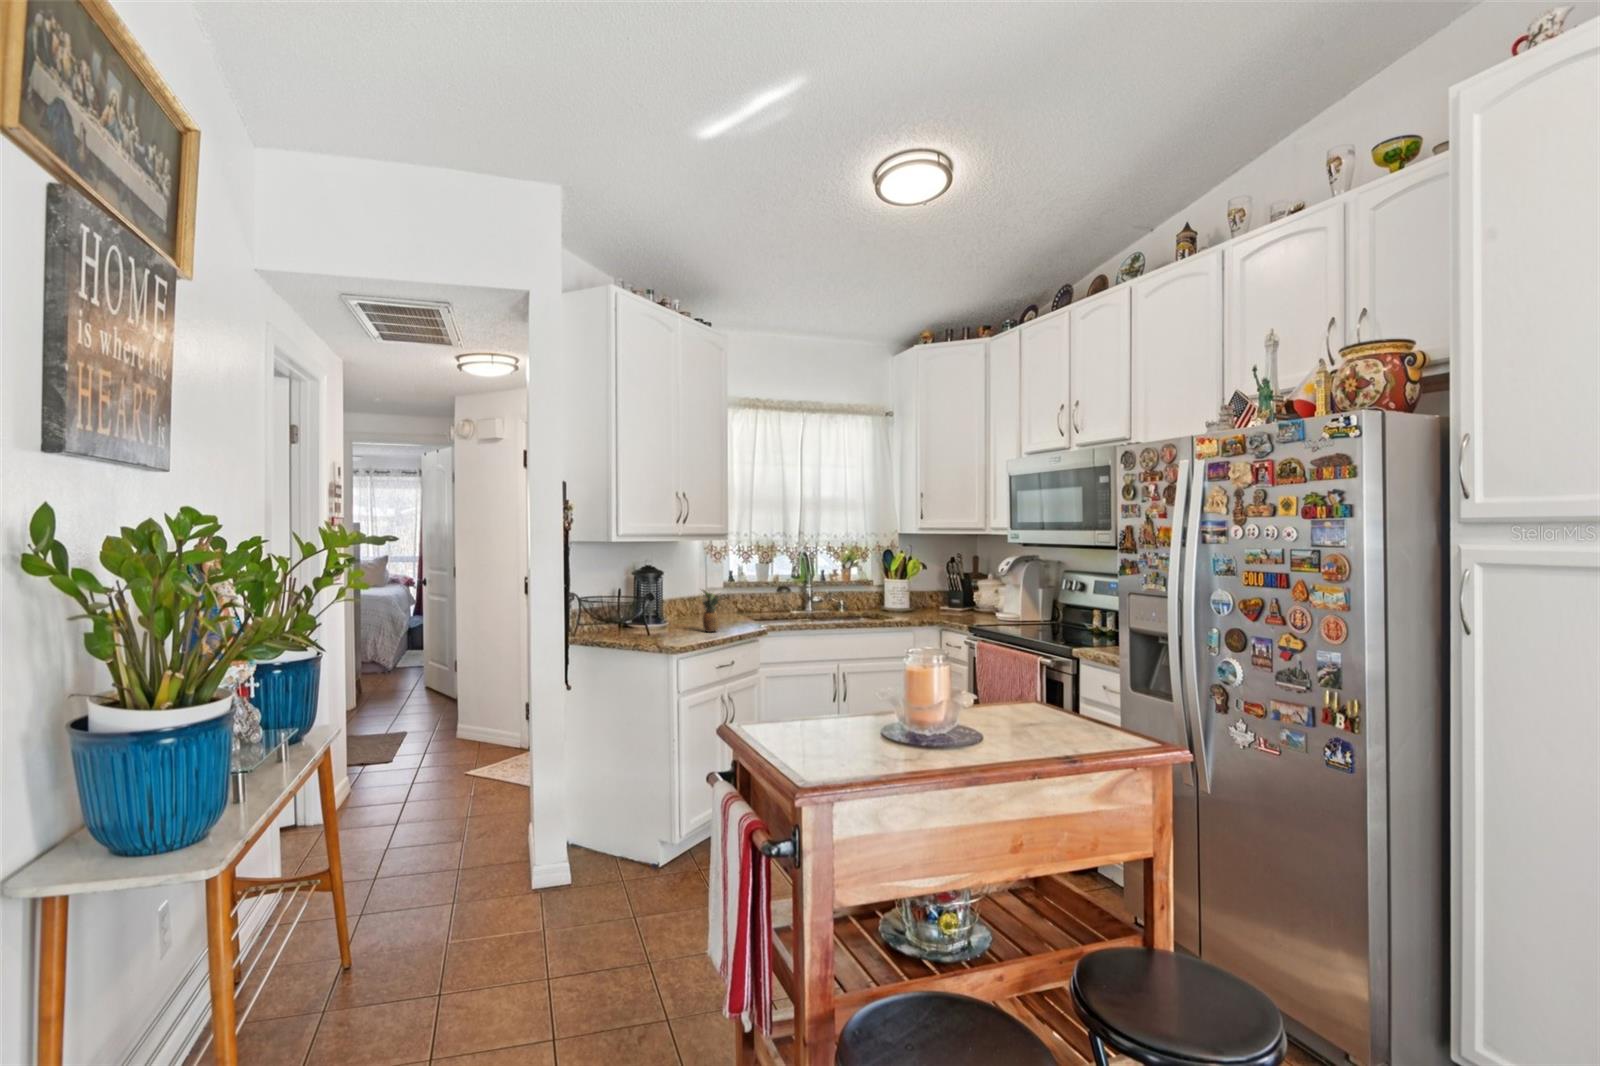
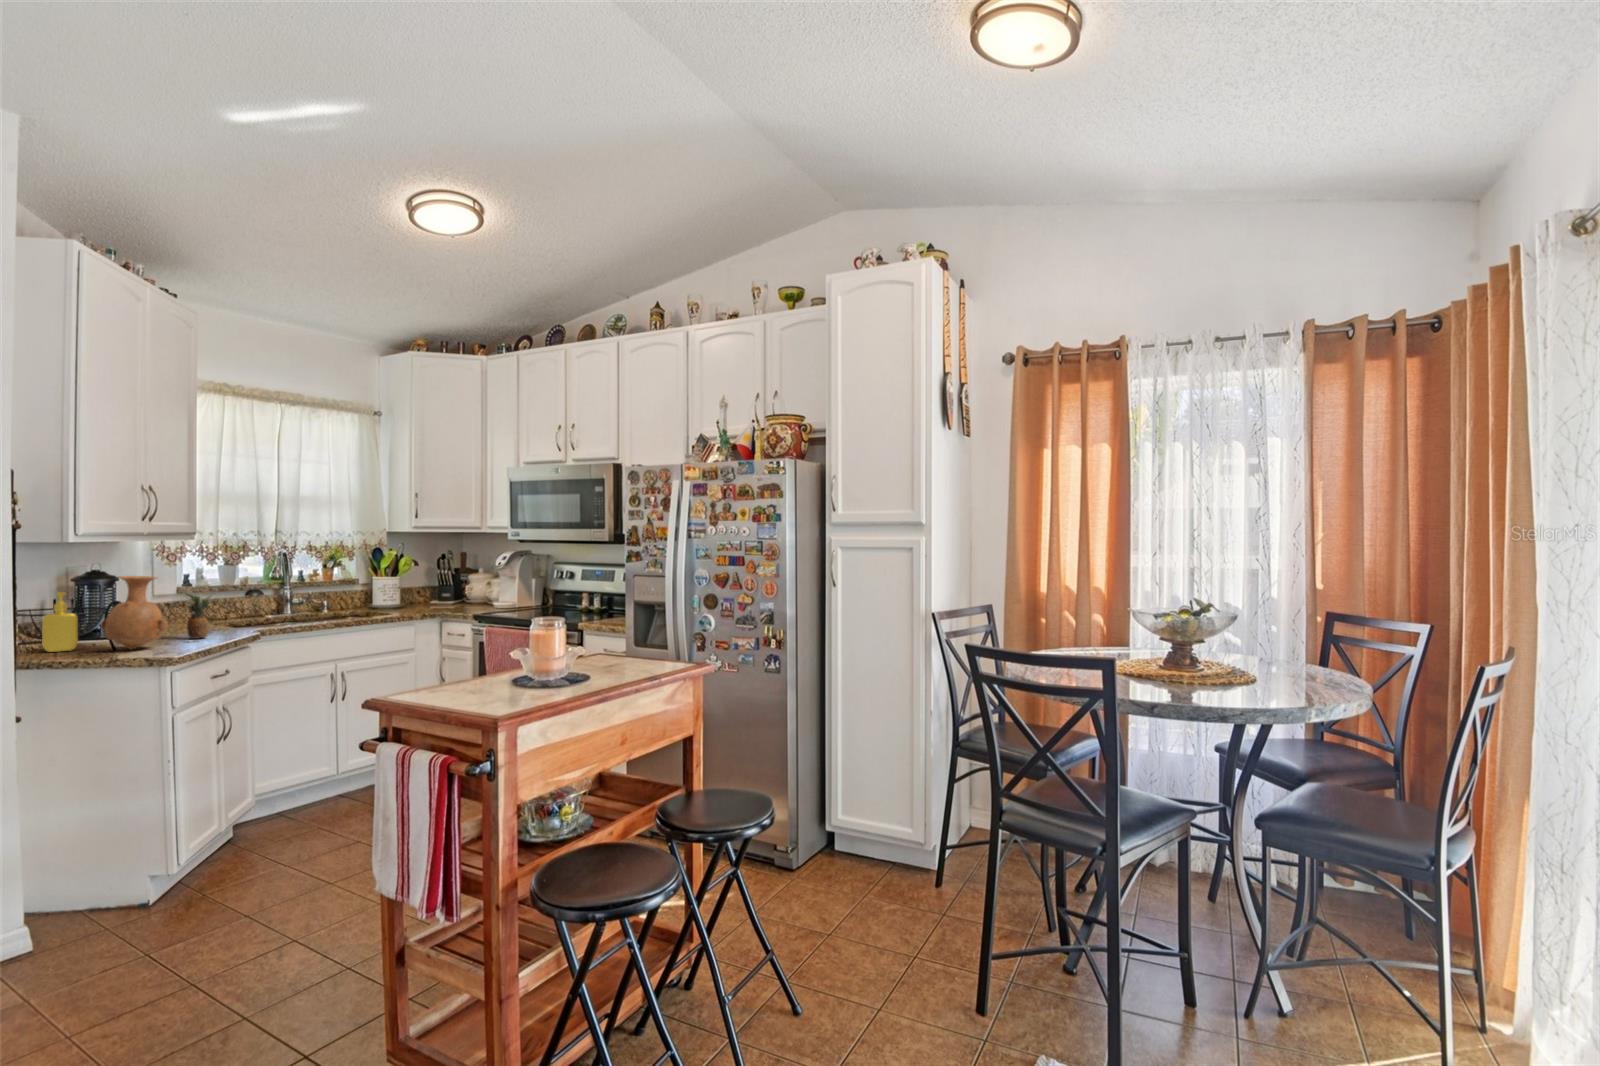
vase: none [635,574,675,639] -> present [101,576,168,649]
soap dispenser: none [600,586,624,636] -> present [42,592,78,652]

